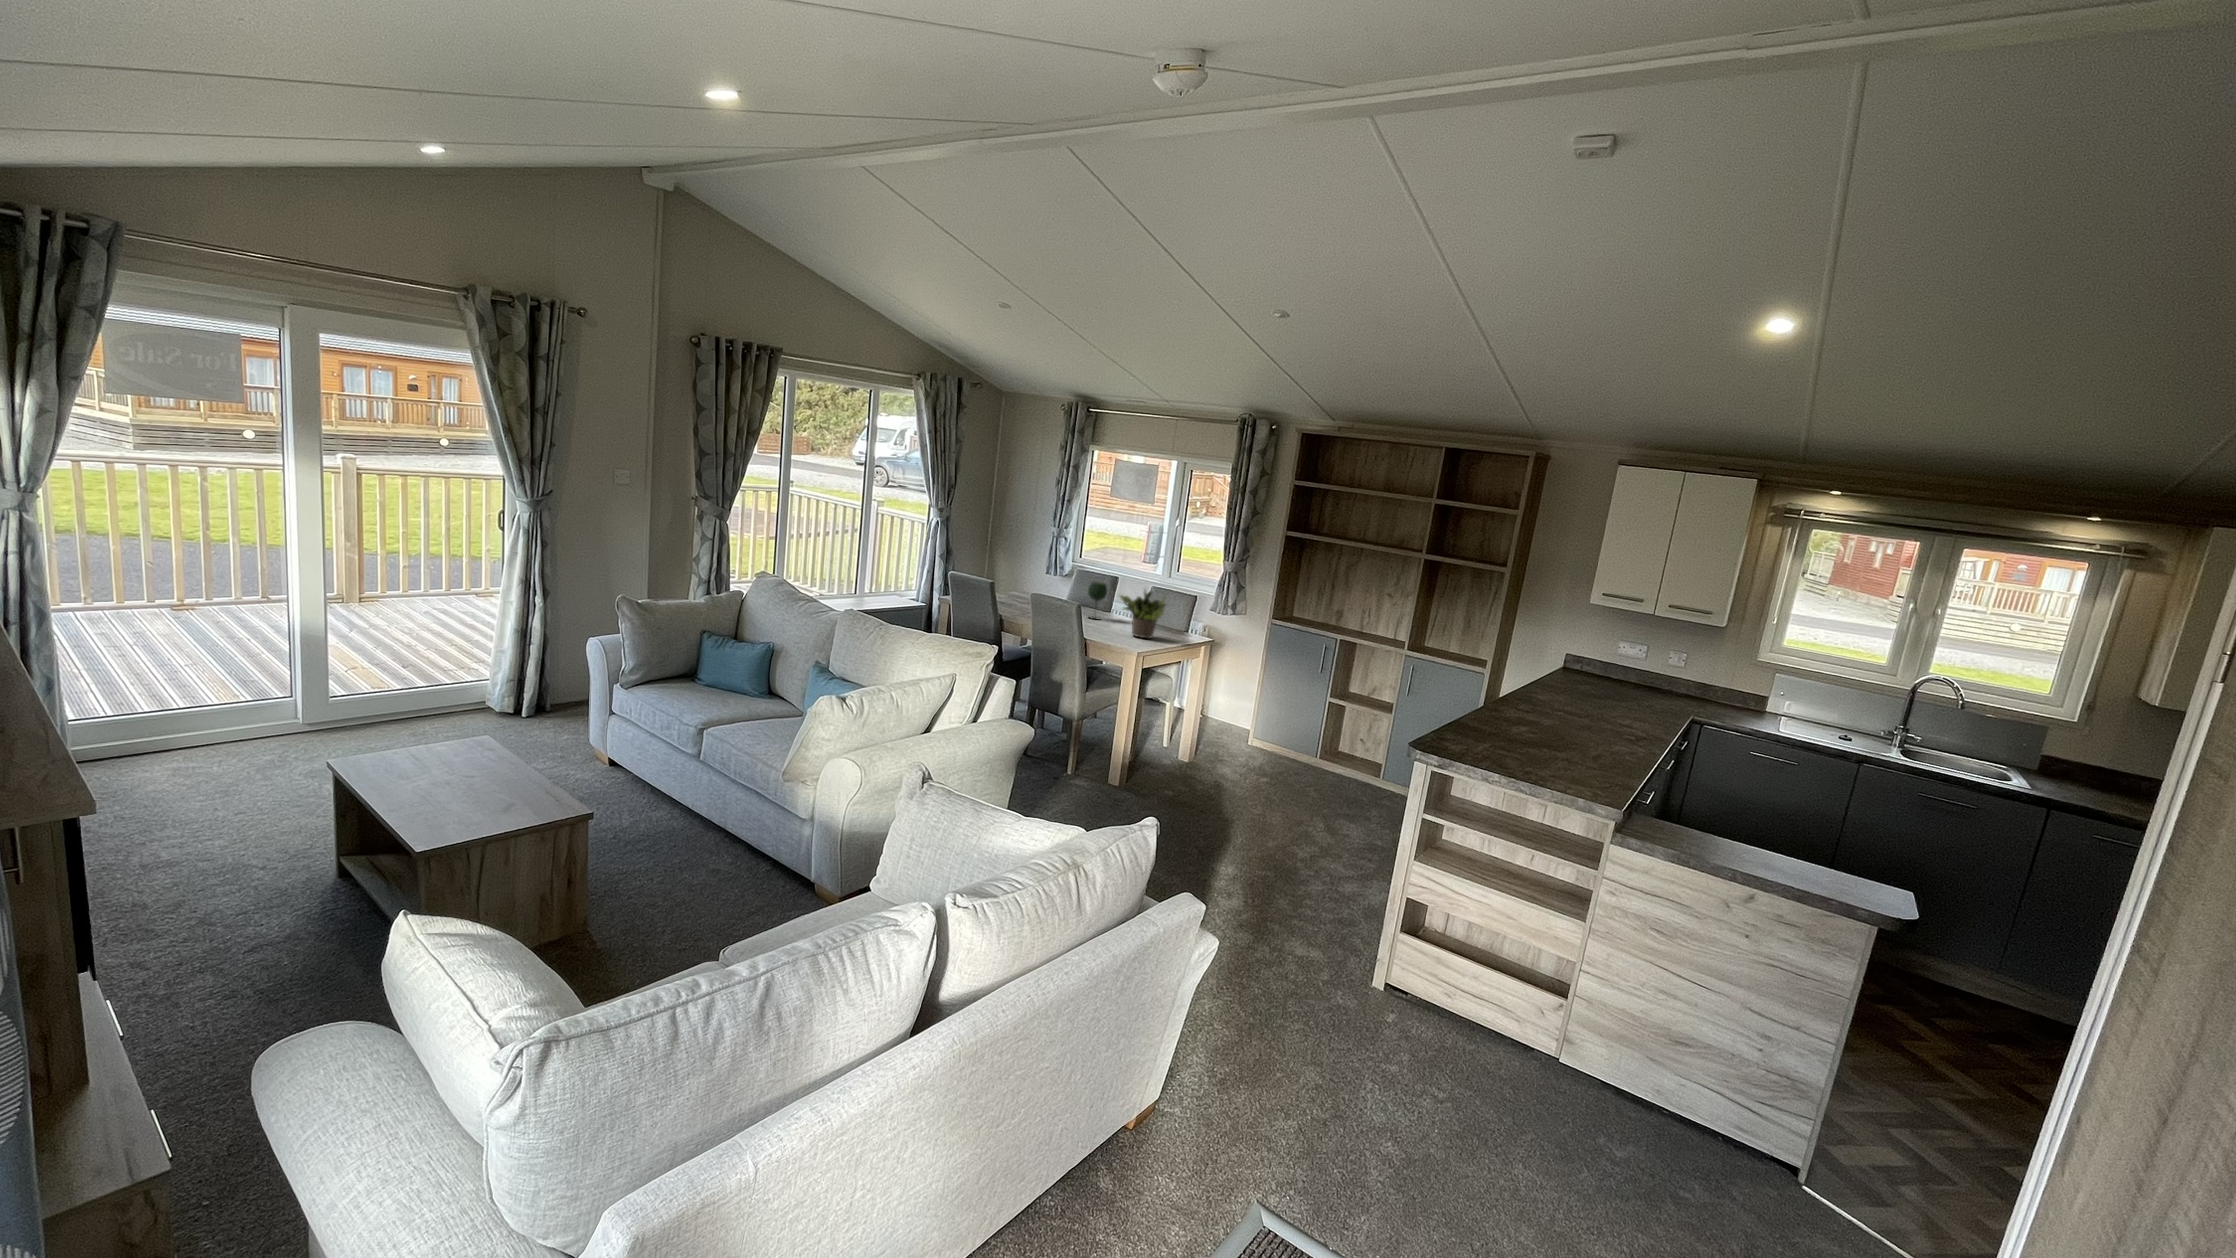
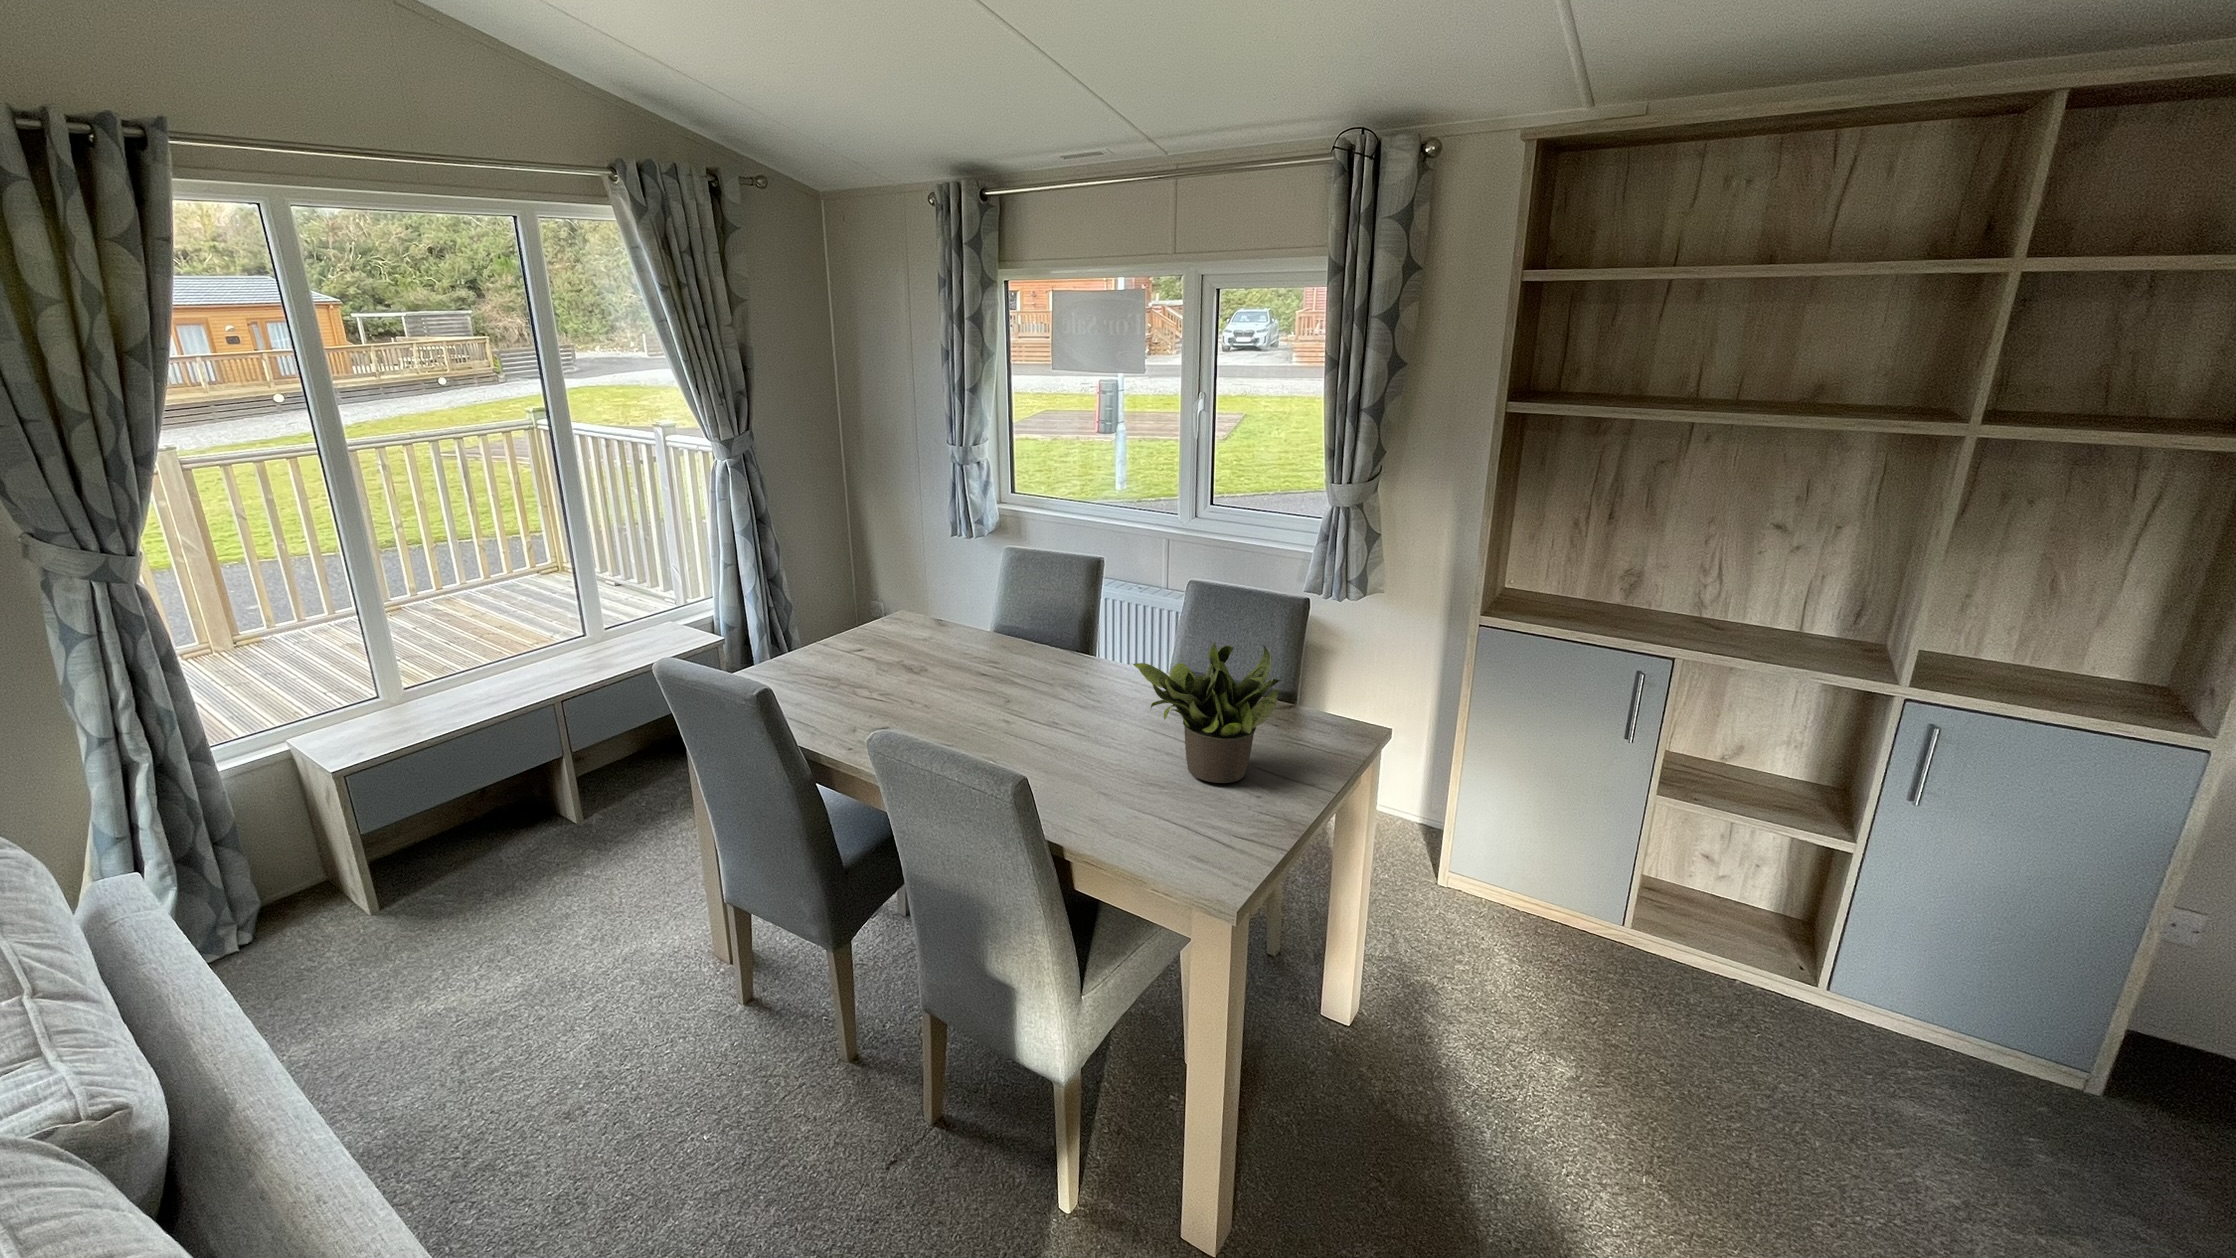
wine glass: present [1088,582,1107,619] -> none [1045,602,1093,698]

